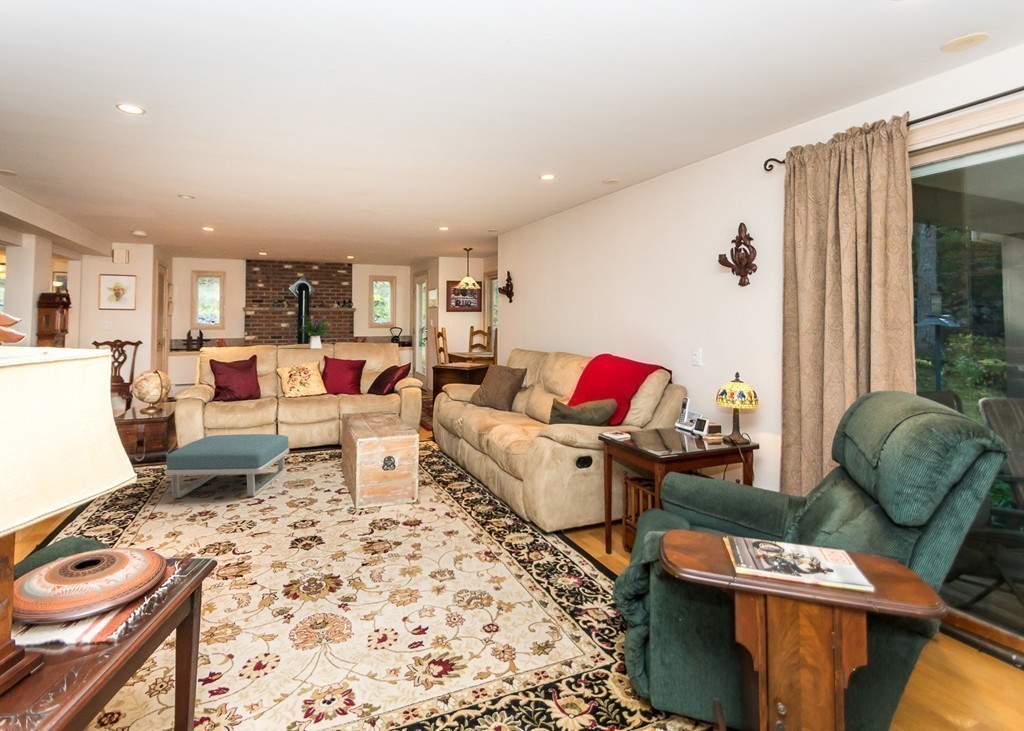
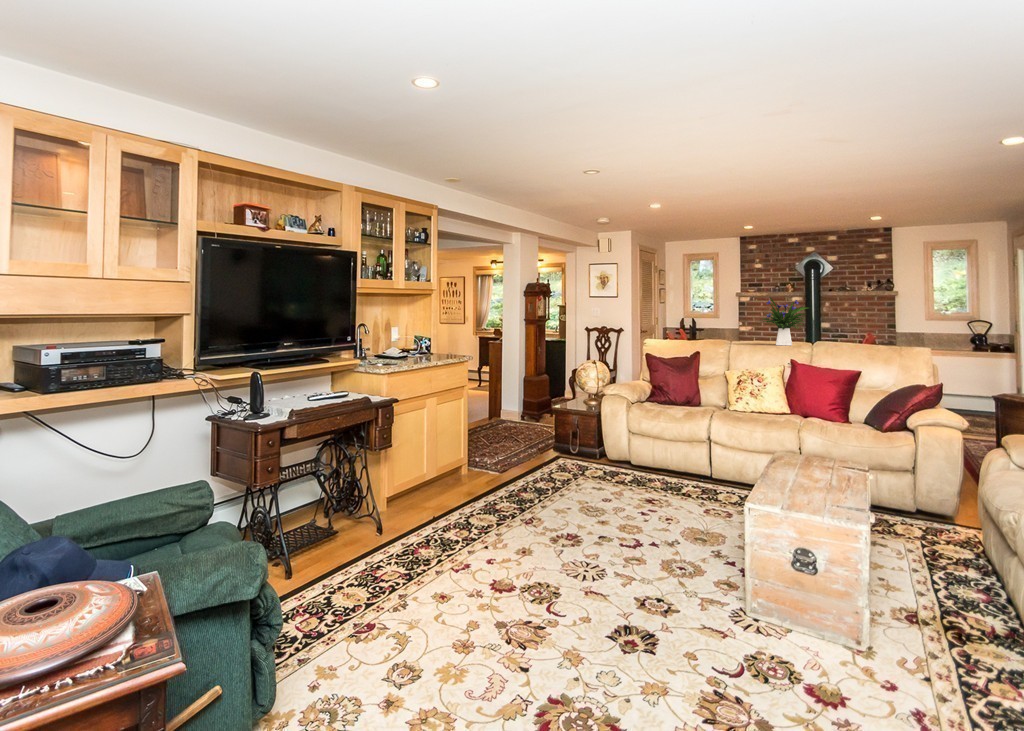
footstool: present [165,434,289,498] -> none [558,446,702,537]

